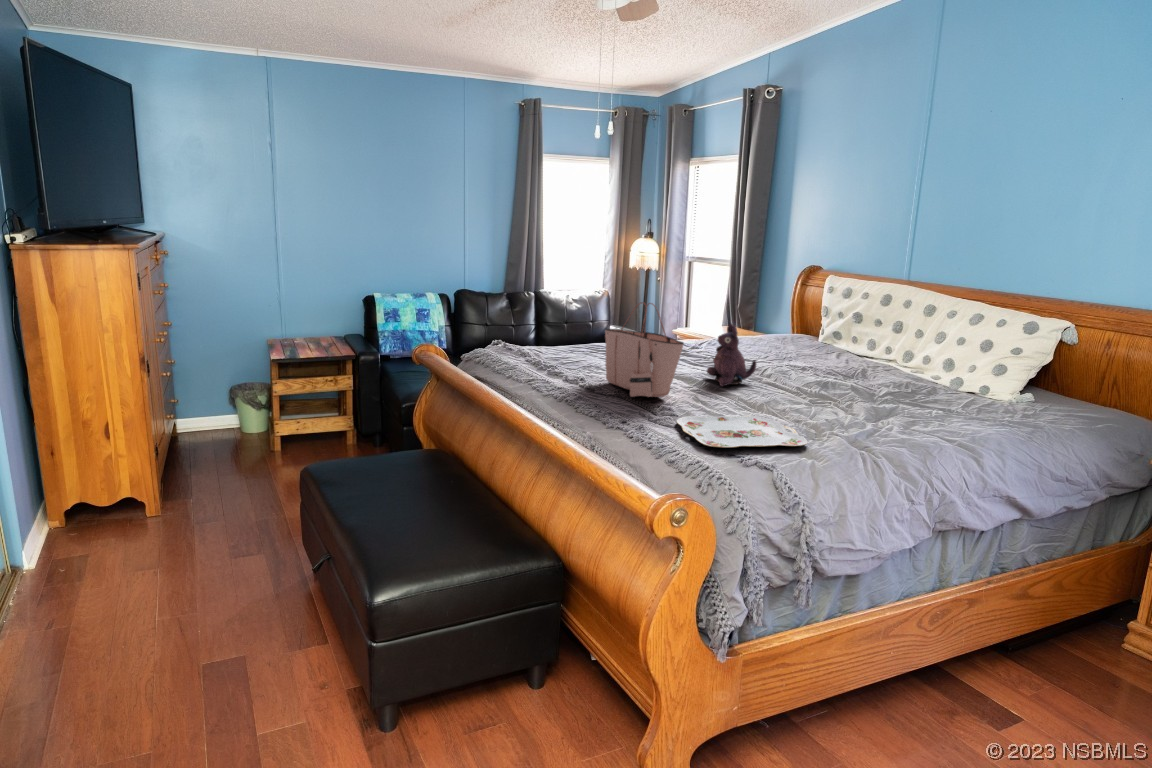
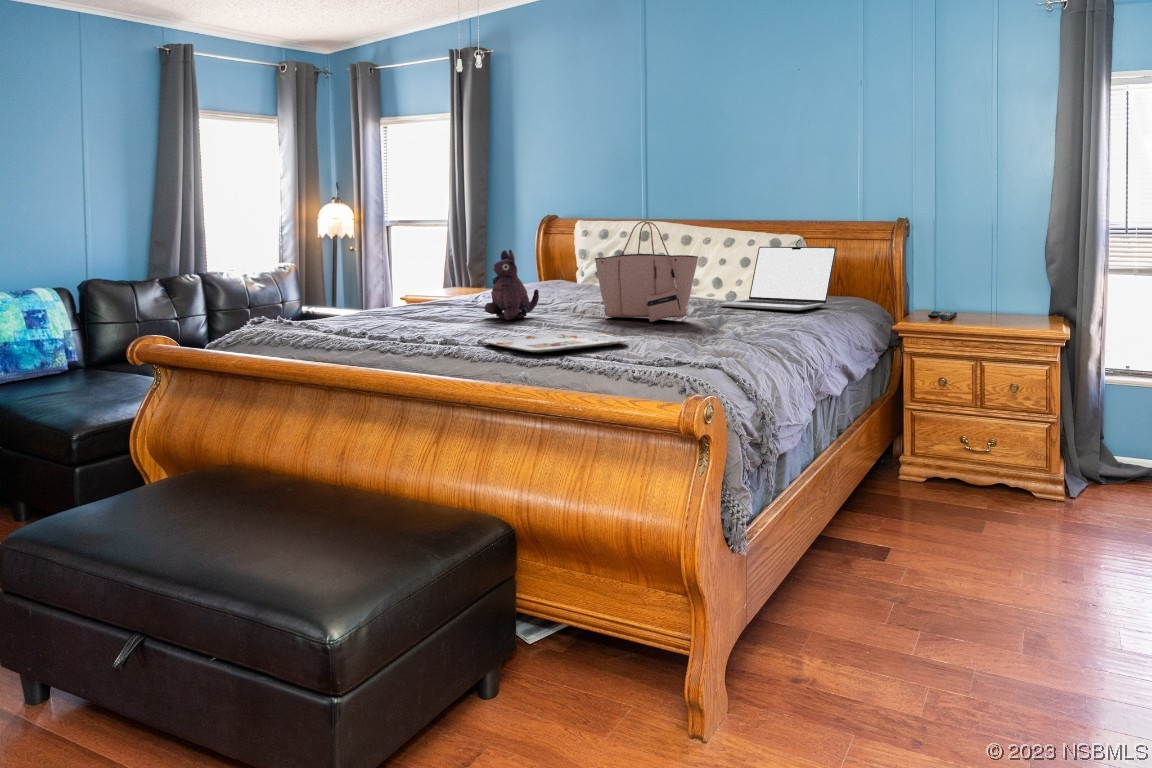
tote bag: present [605,302,684,397] -> present [595,221,698,322]
laptop: none [939,338,1084,417] -> present [720,246,836,311]

